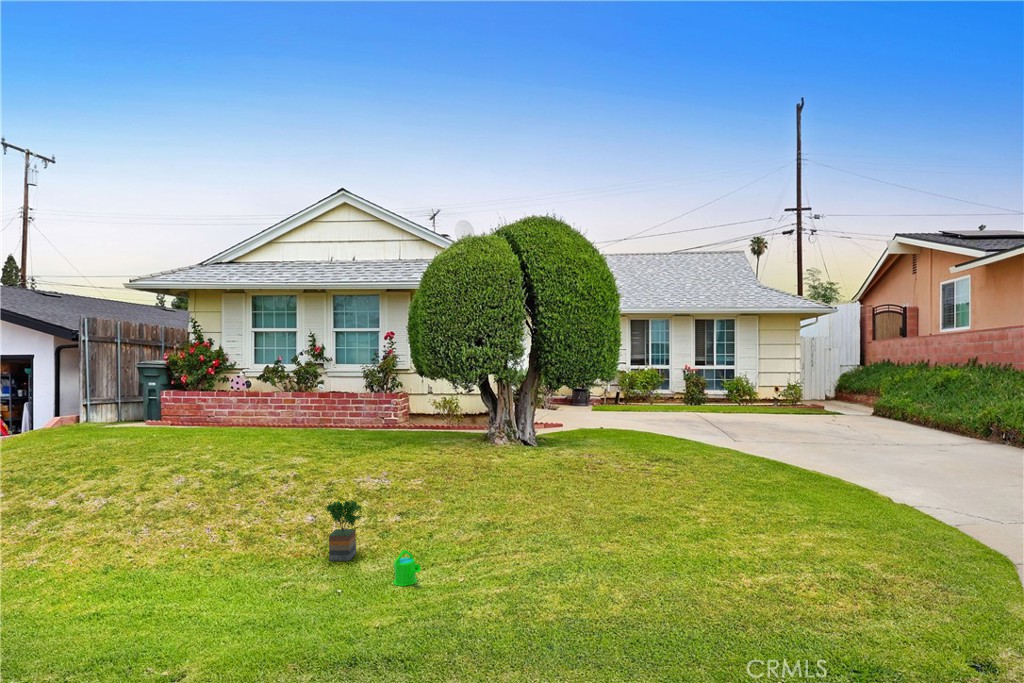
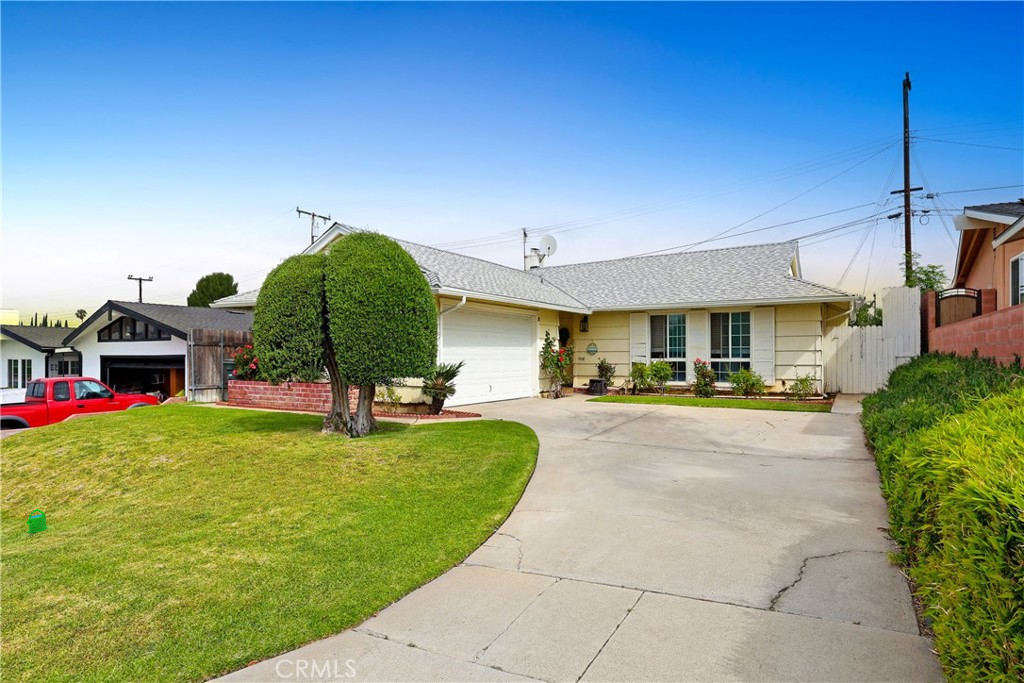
potted tree: present [326,501,362,561] -> none [44,471,79,512]

